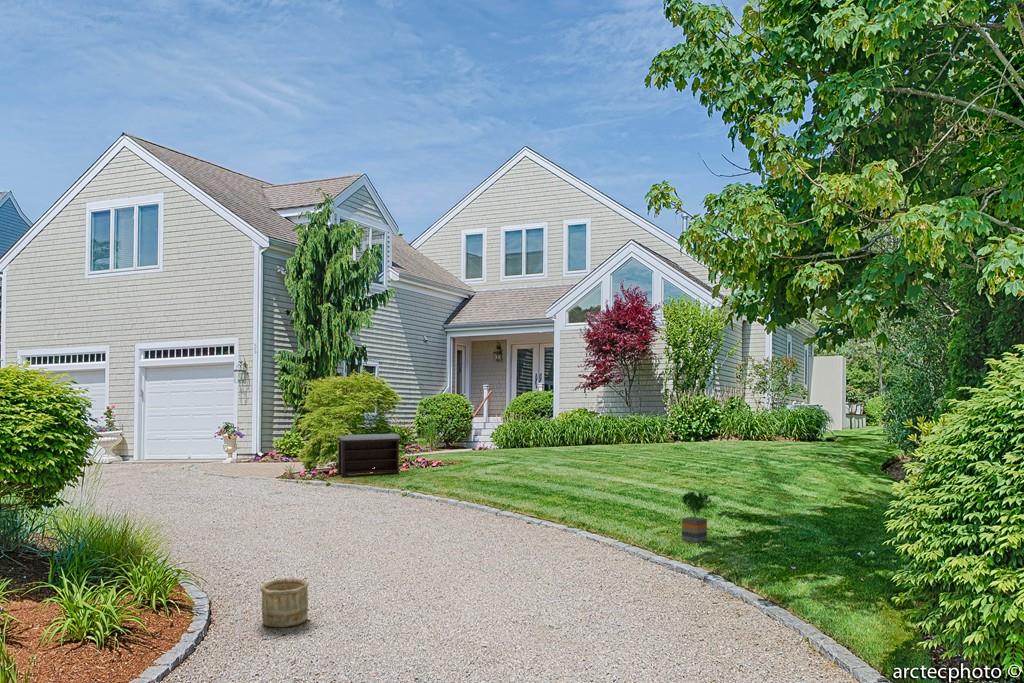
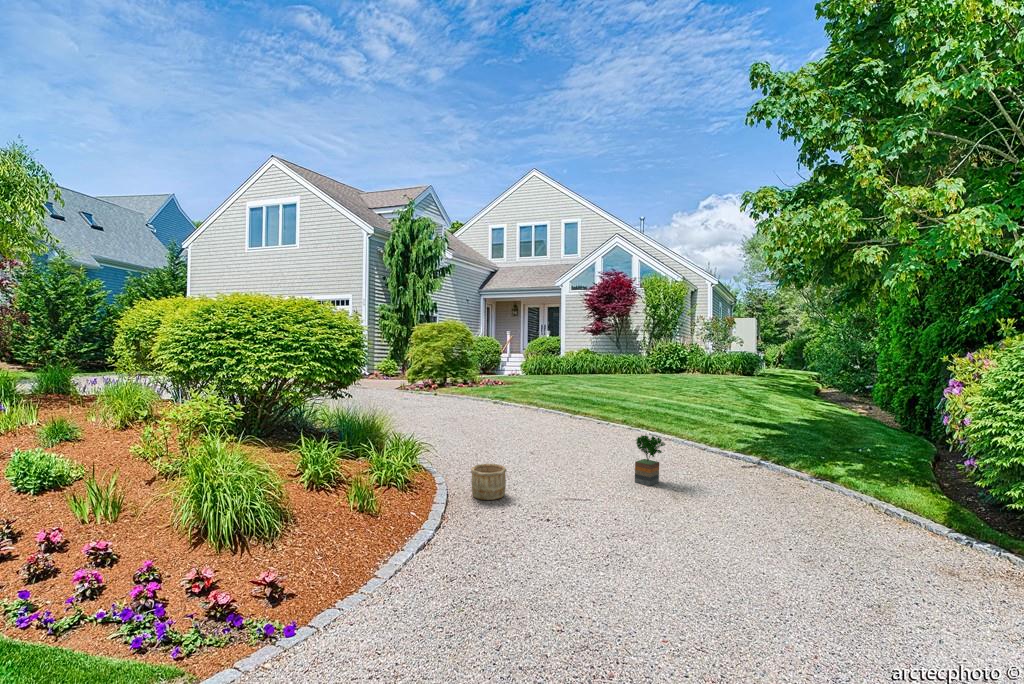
bench: present [337,433,401,477] -> none [436,362,481,392]
potted tree: present [682,492,712,543] -> present [635,435,665,486]

